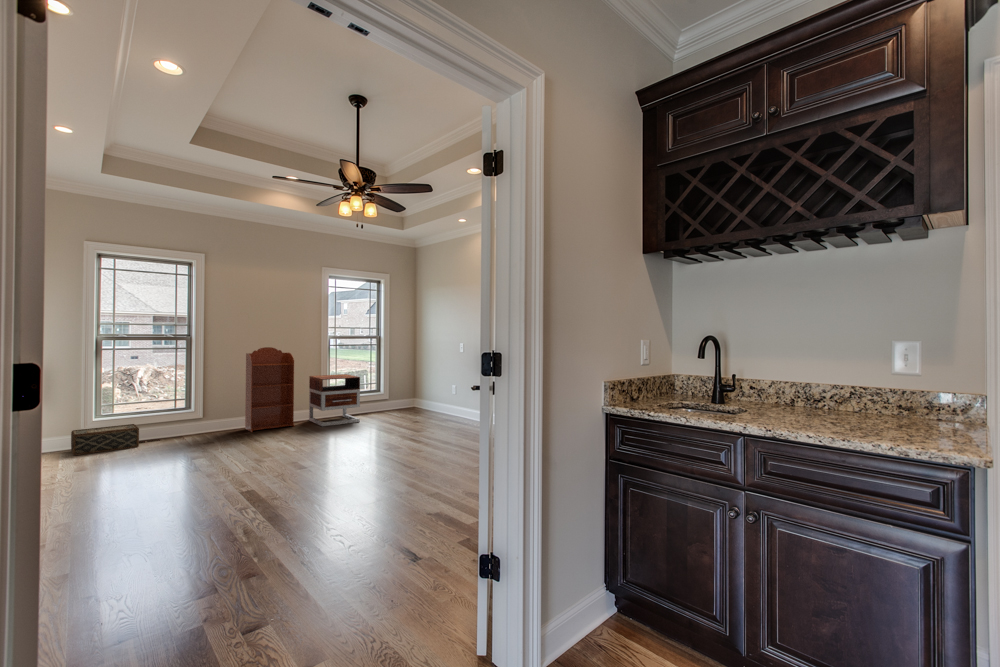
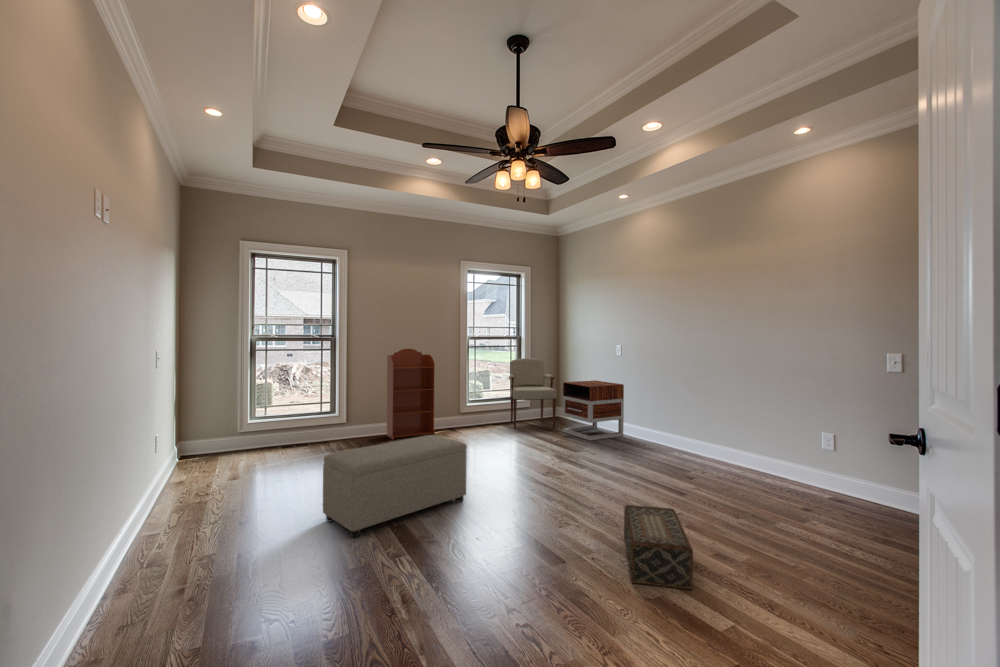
armchair: none [368,356,411,417] -> present [509,358,557,428]
nightstand: present [309,374,360,426] -> present [563,381,624,441]
ottoman: none [178,421,315,505] -> present [323,435,467,537]
woven basket: present [71,424,139,455] -> present [624,505,693,589]

